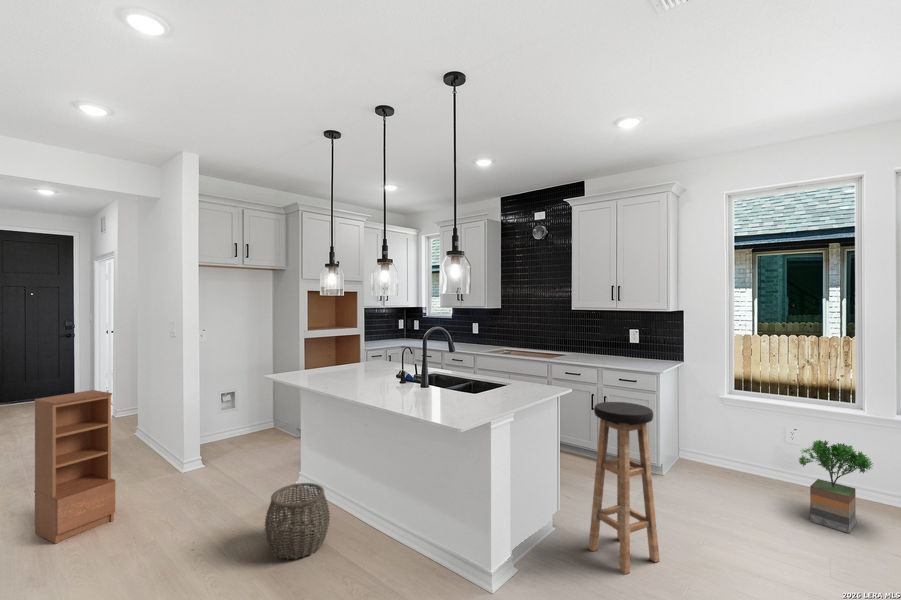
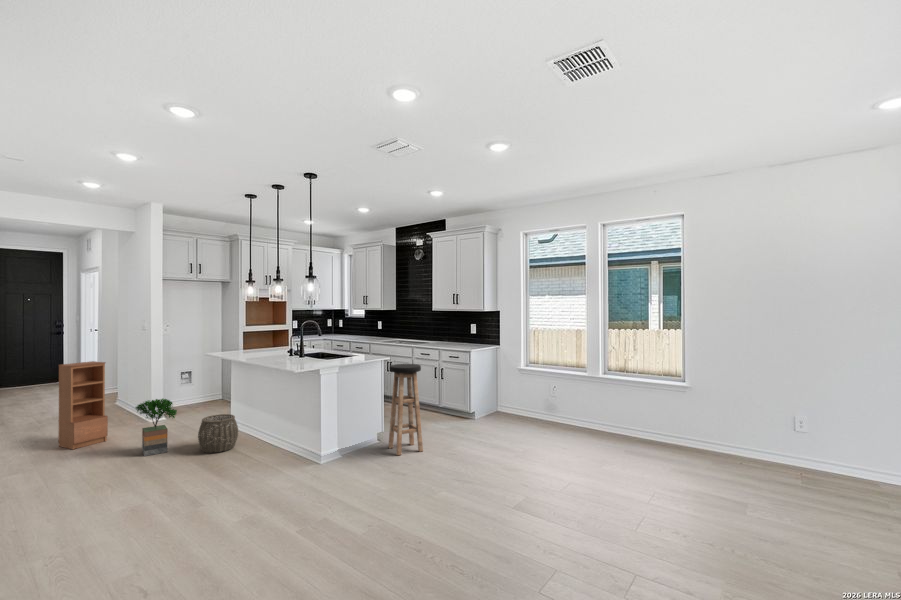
potted tree: present [799,440,873,533] -> present [136,399,177,456]

